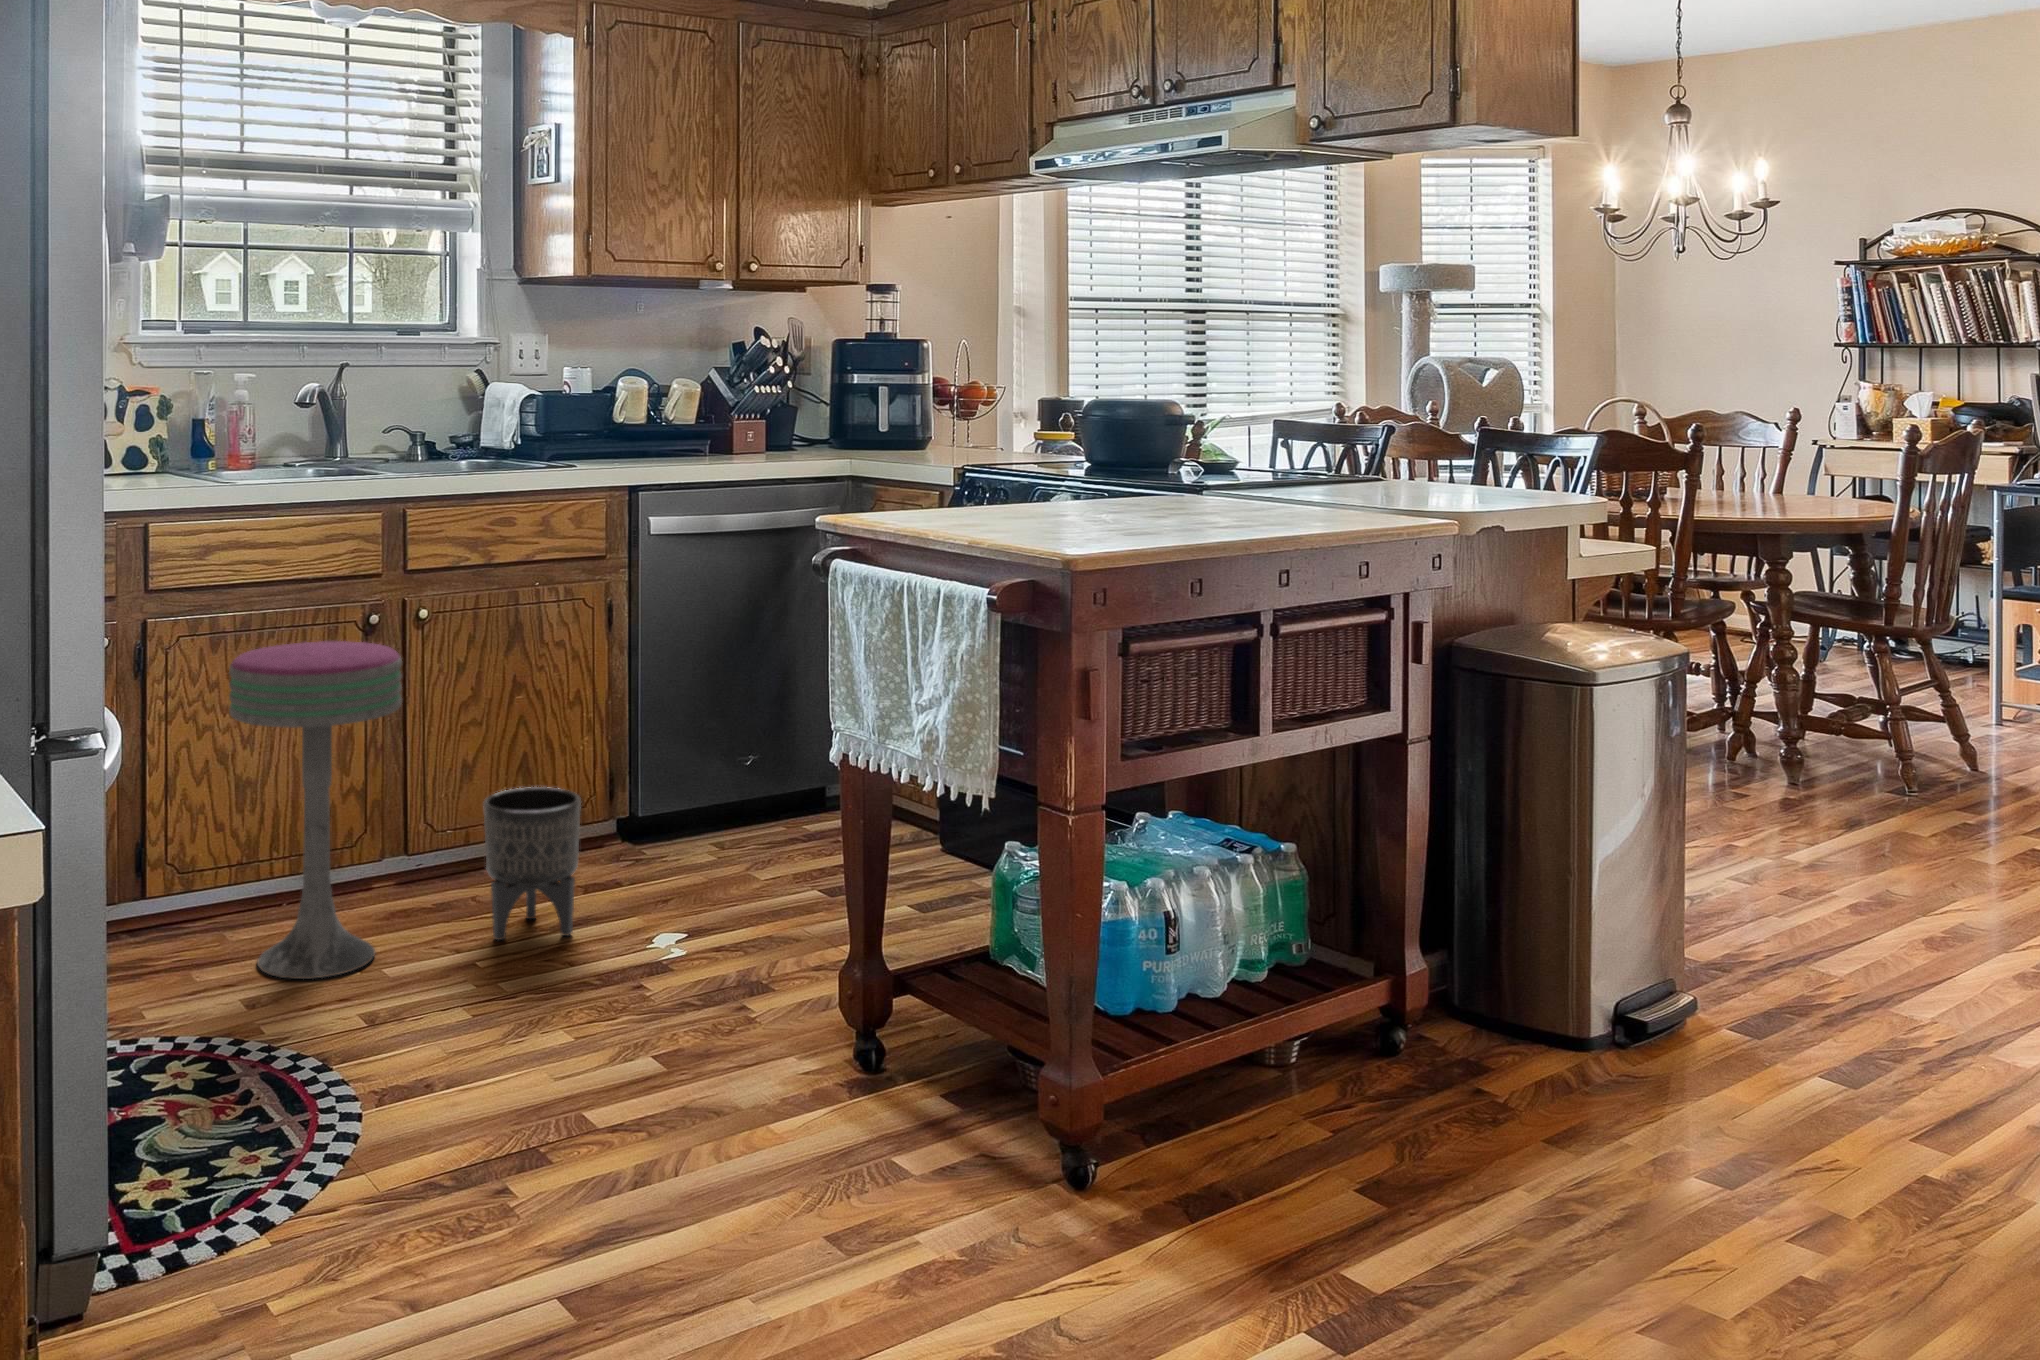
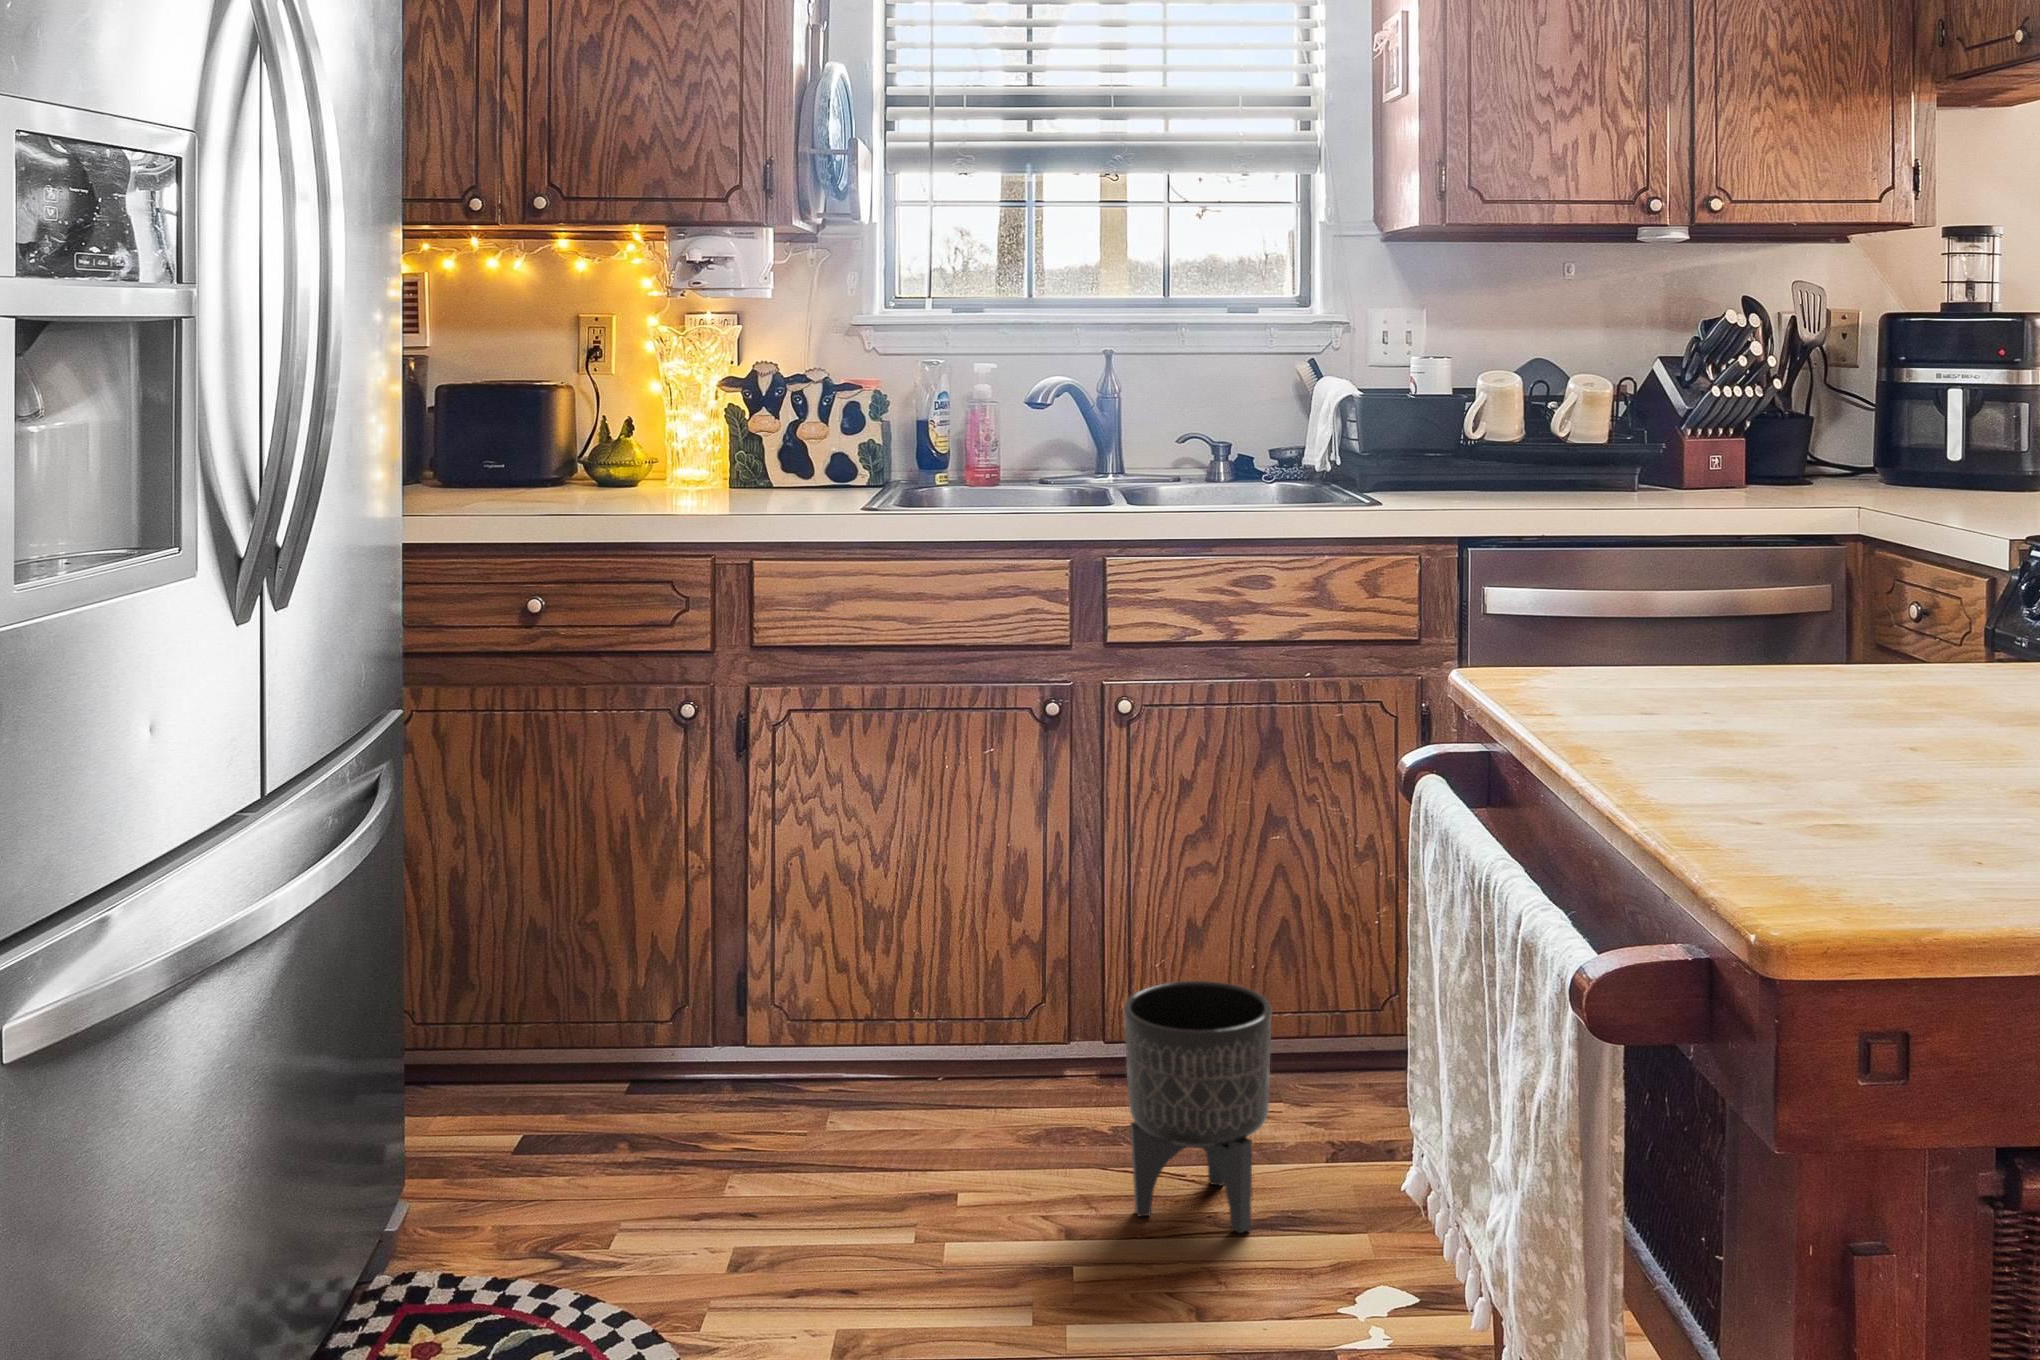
bar stool: present [229,641,402,979] -> none [761,733,999,1228]

